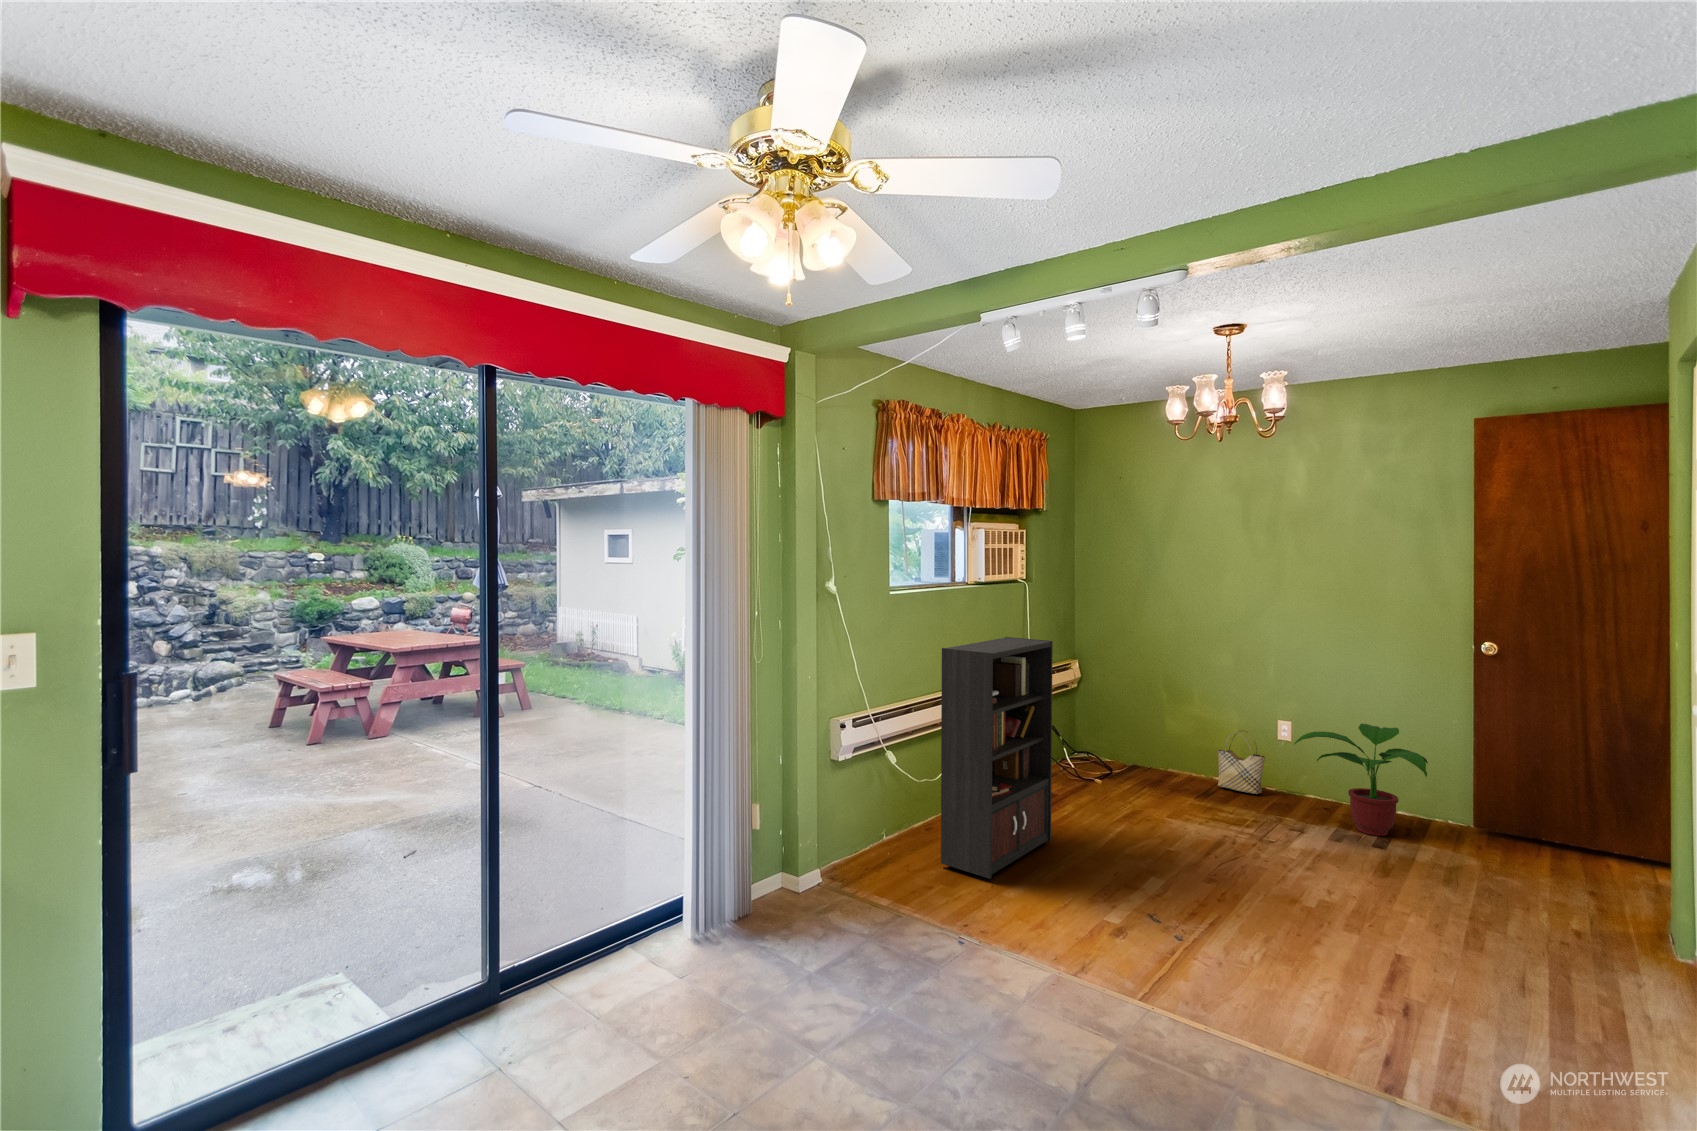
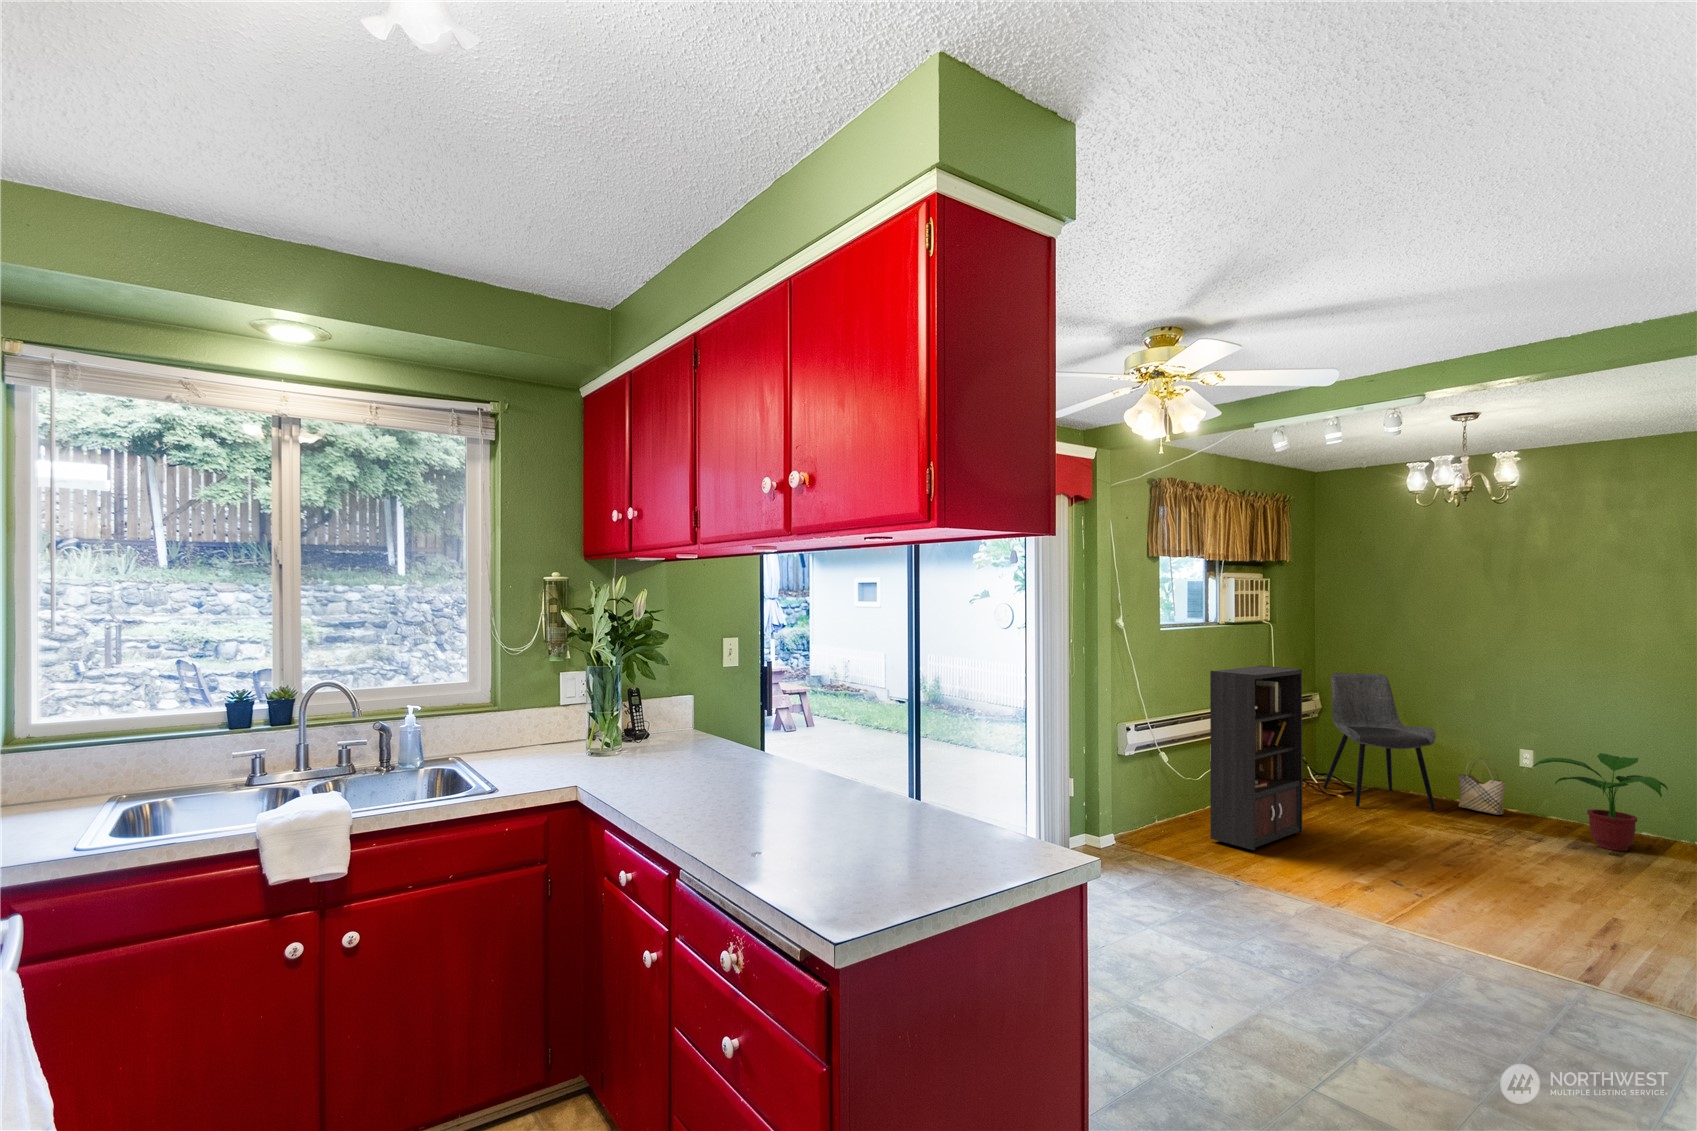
dining chair: none [1081,638,1196,795] -> present [1323,673,1436,810]

